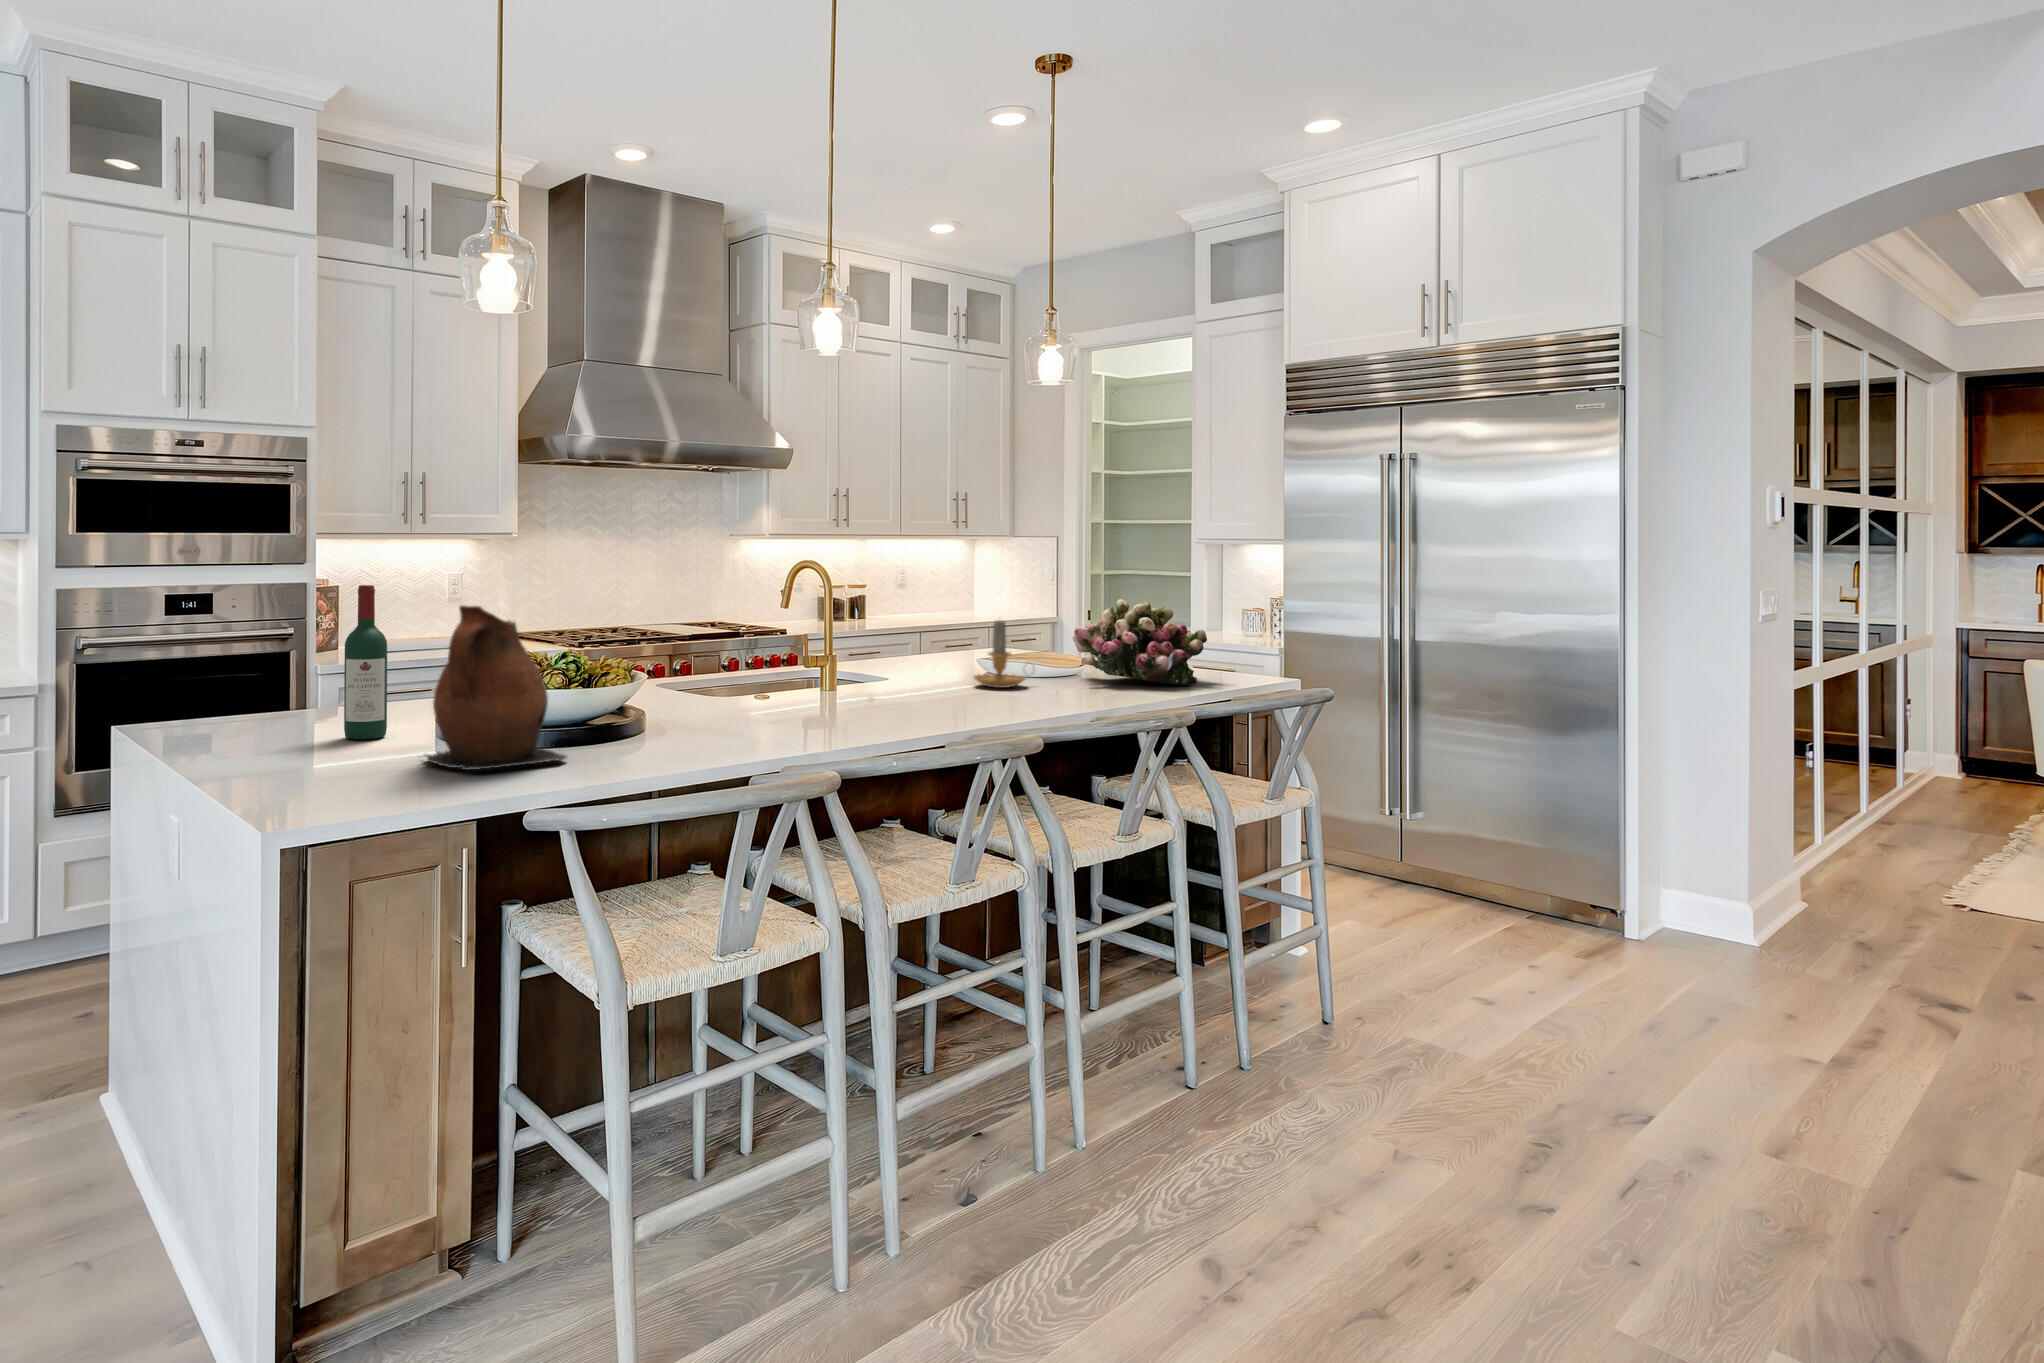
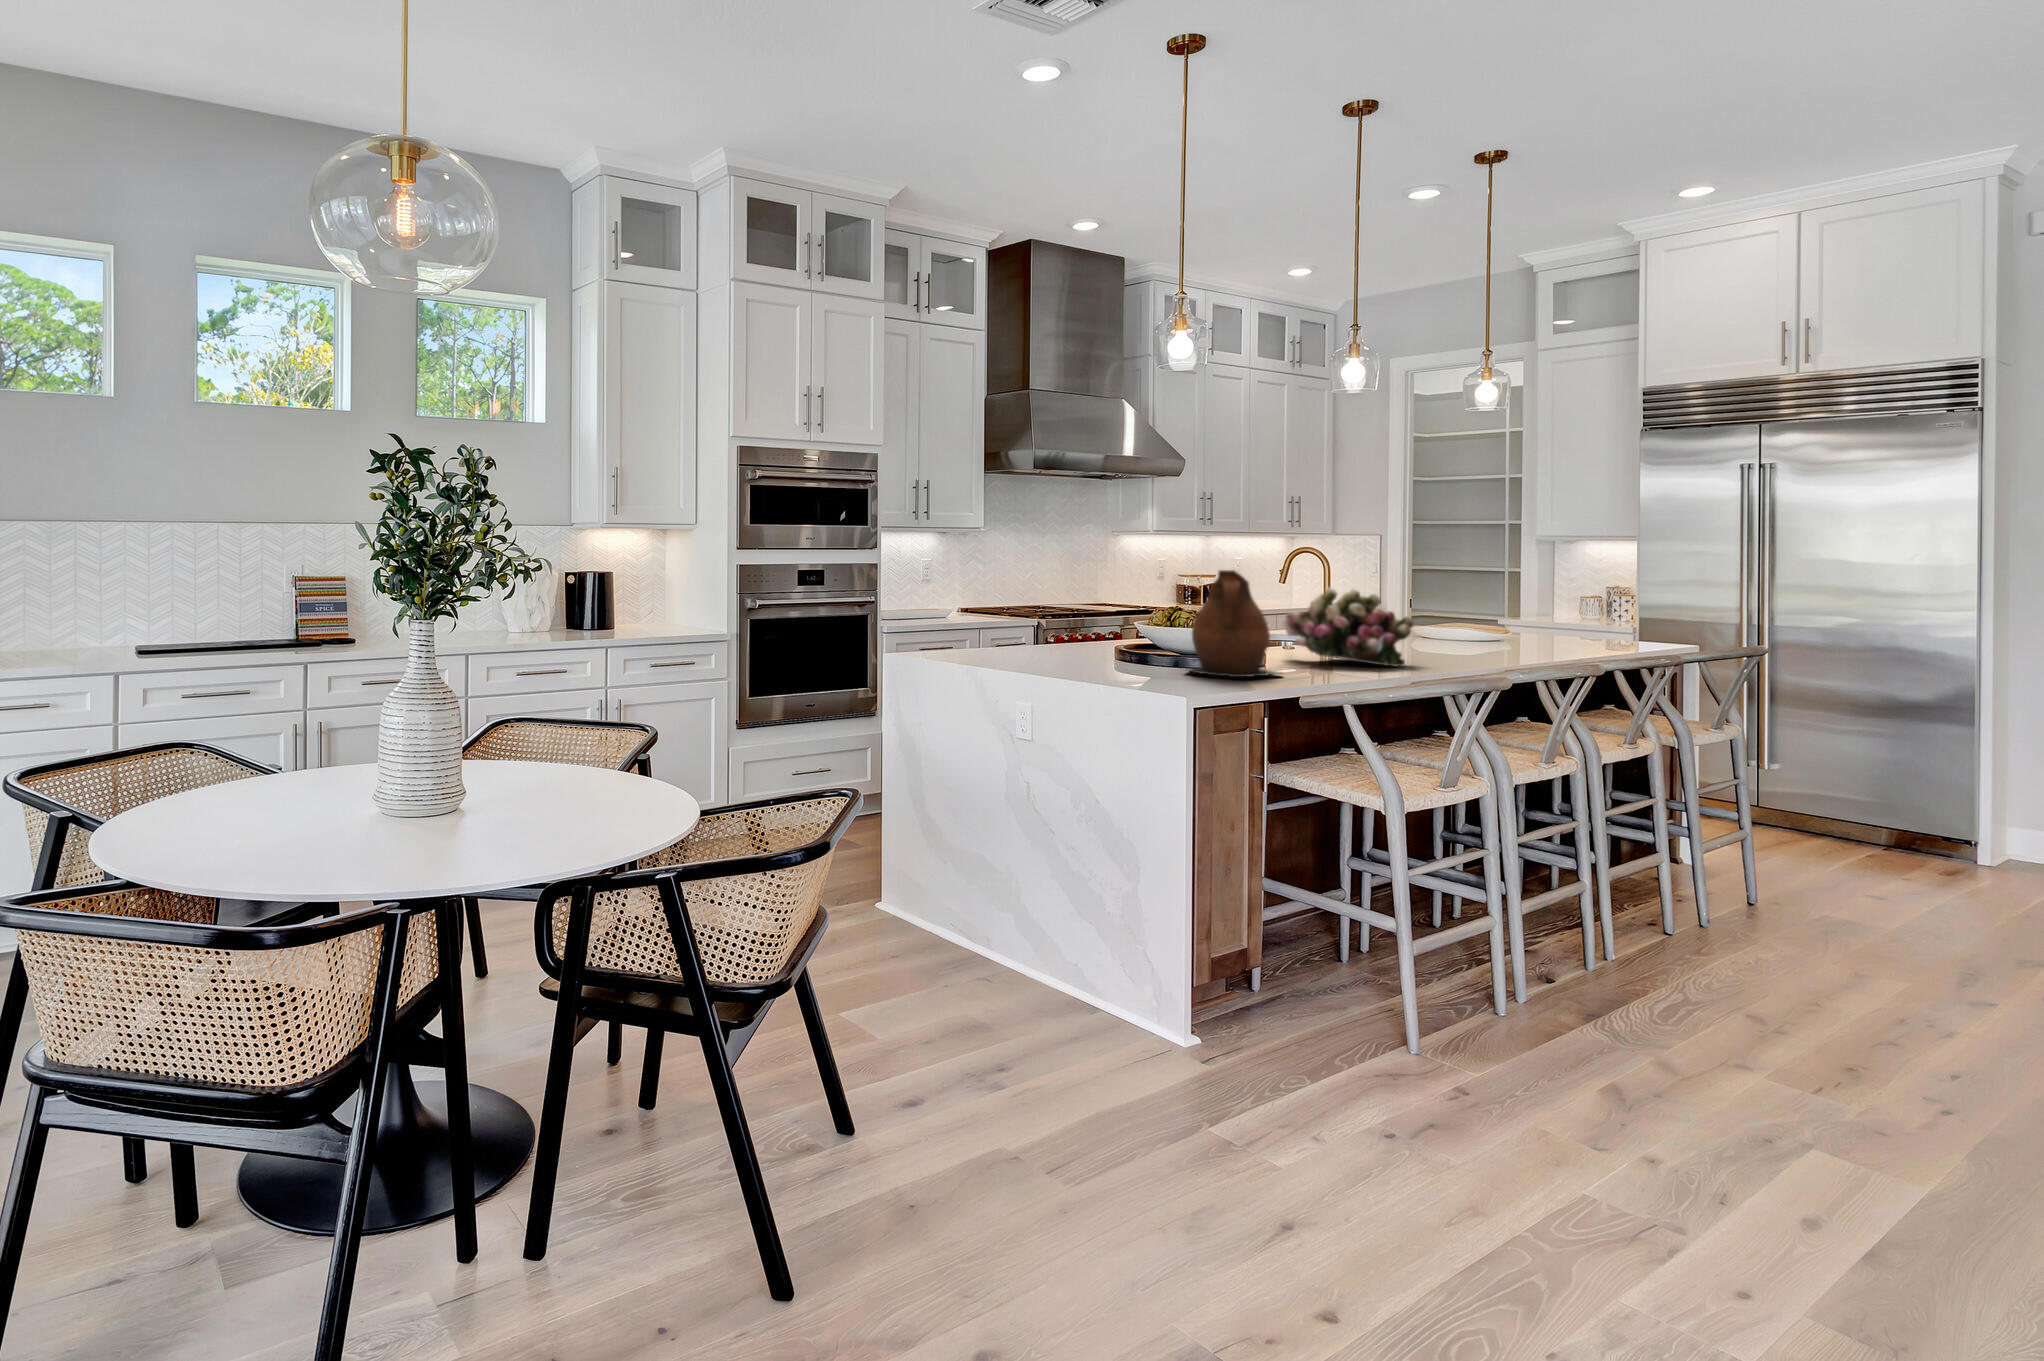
wine bottle: present [344,585,387,740] -> none [1084,558,1112,663]
flower arrangement: present [1072,599,1207,685] -> present [1283,588,1413,667]
candle: present [974,621,1034,688] -> none [1459,591,1508,645]

